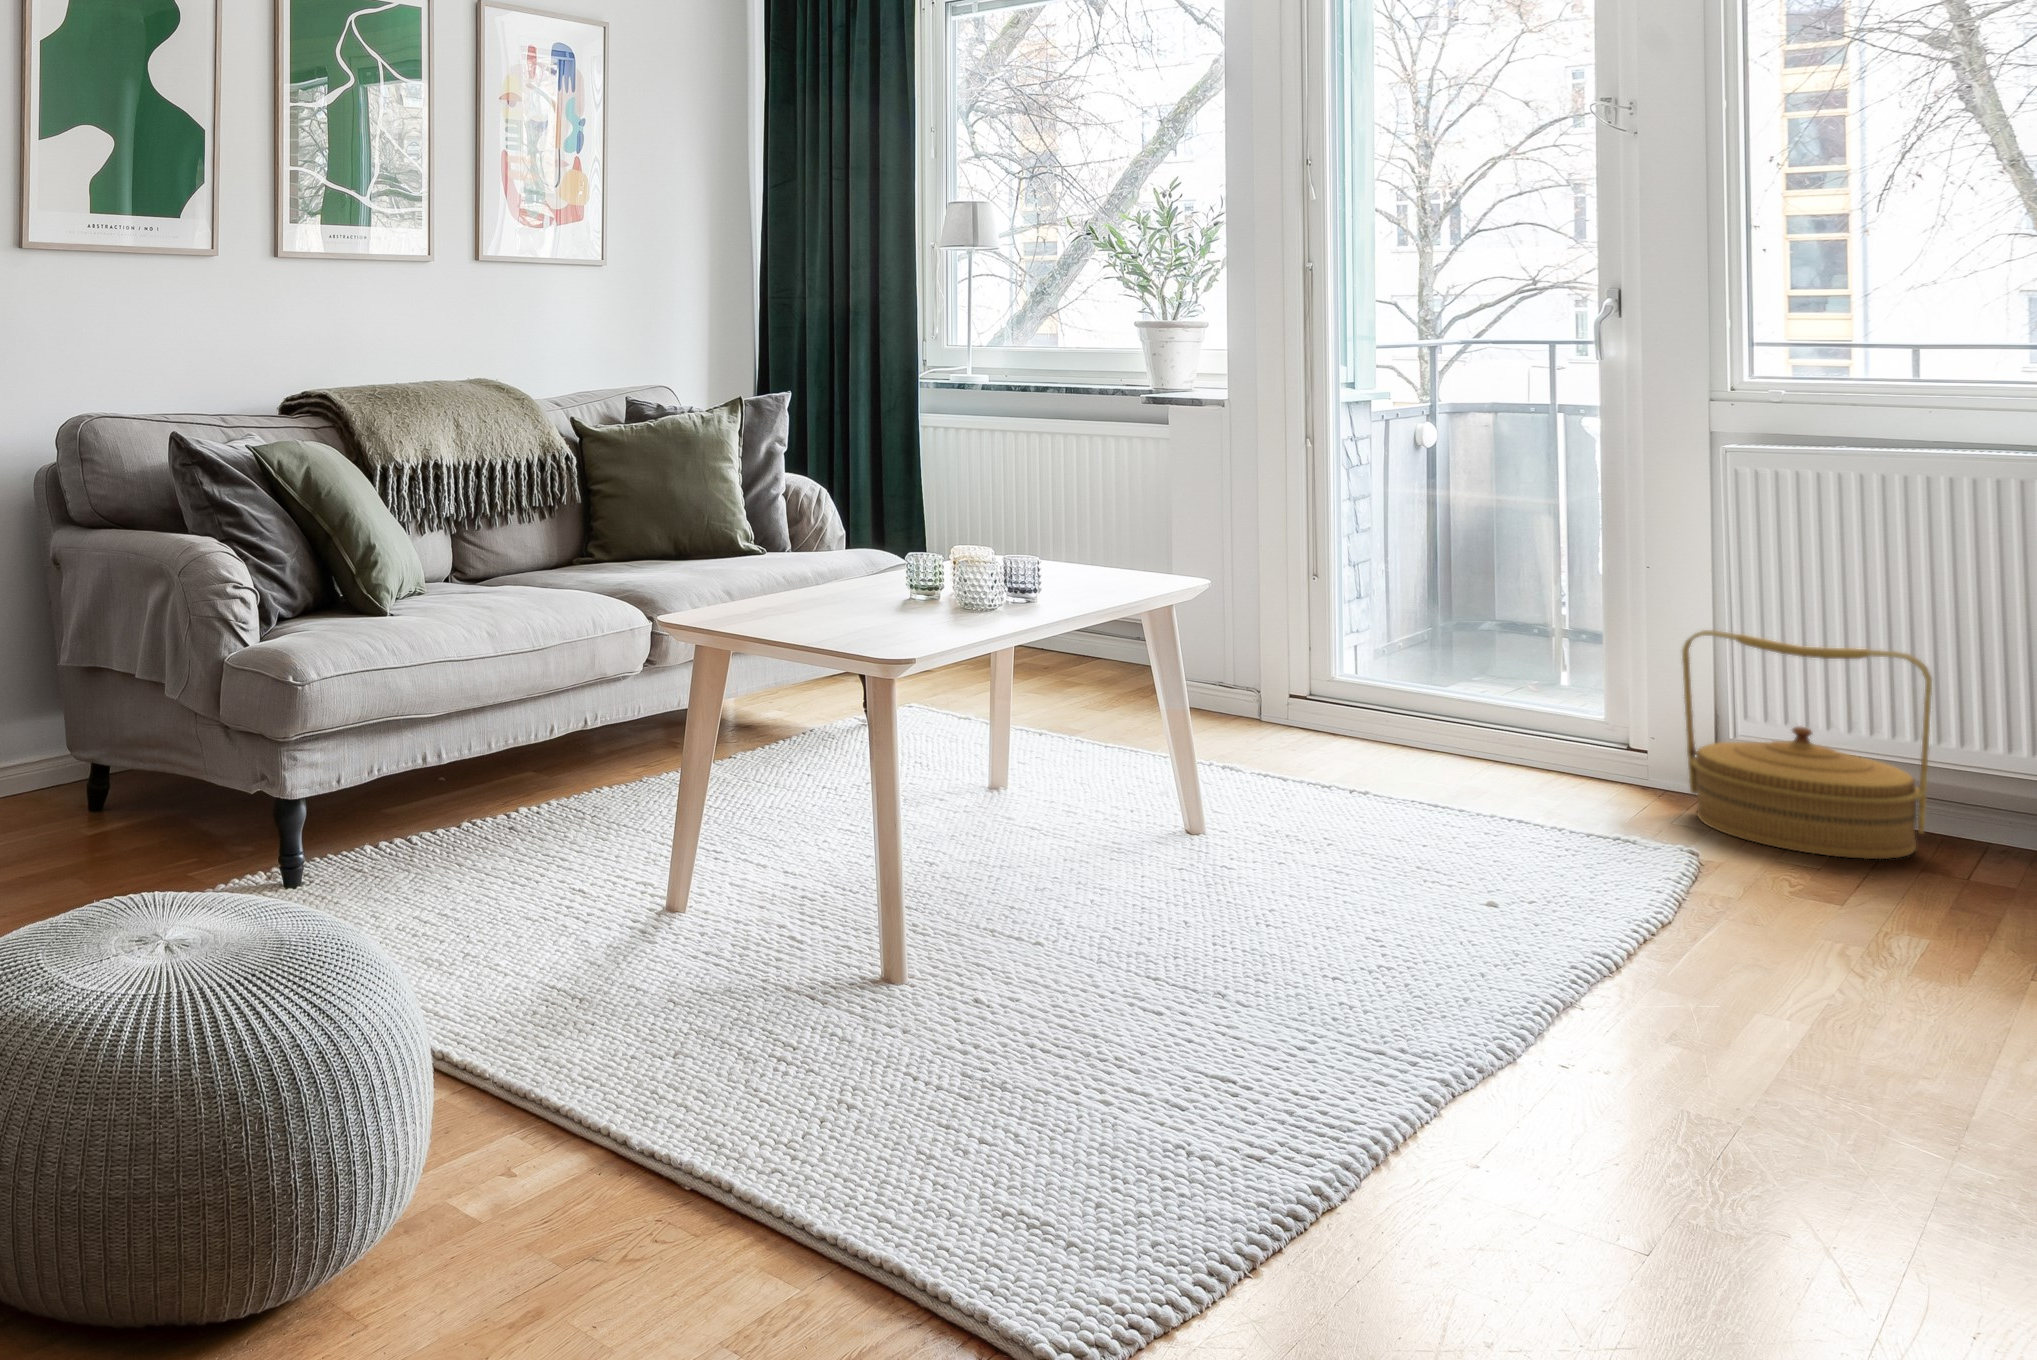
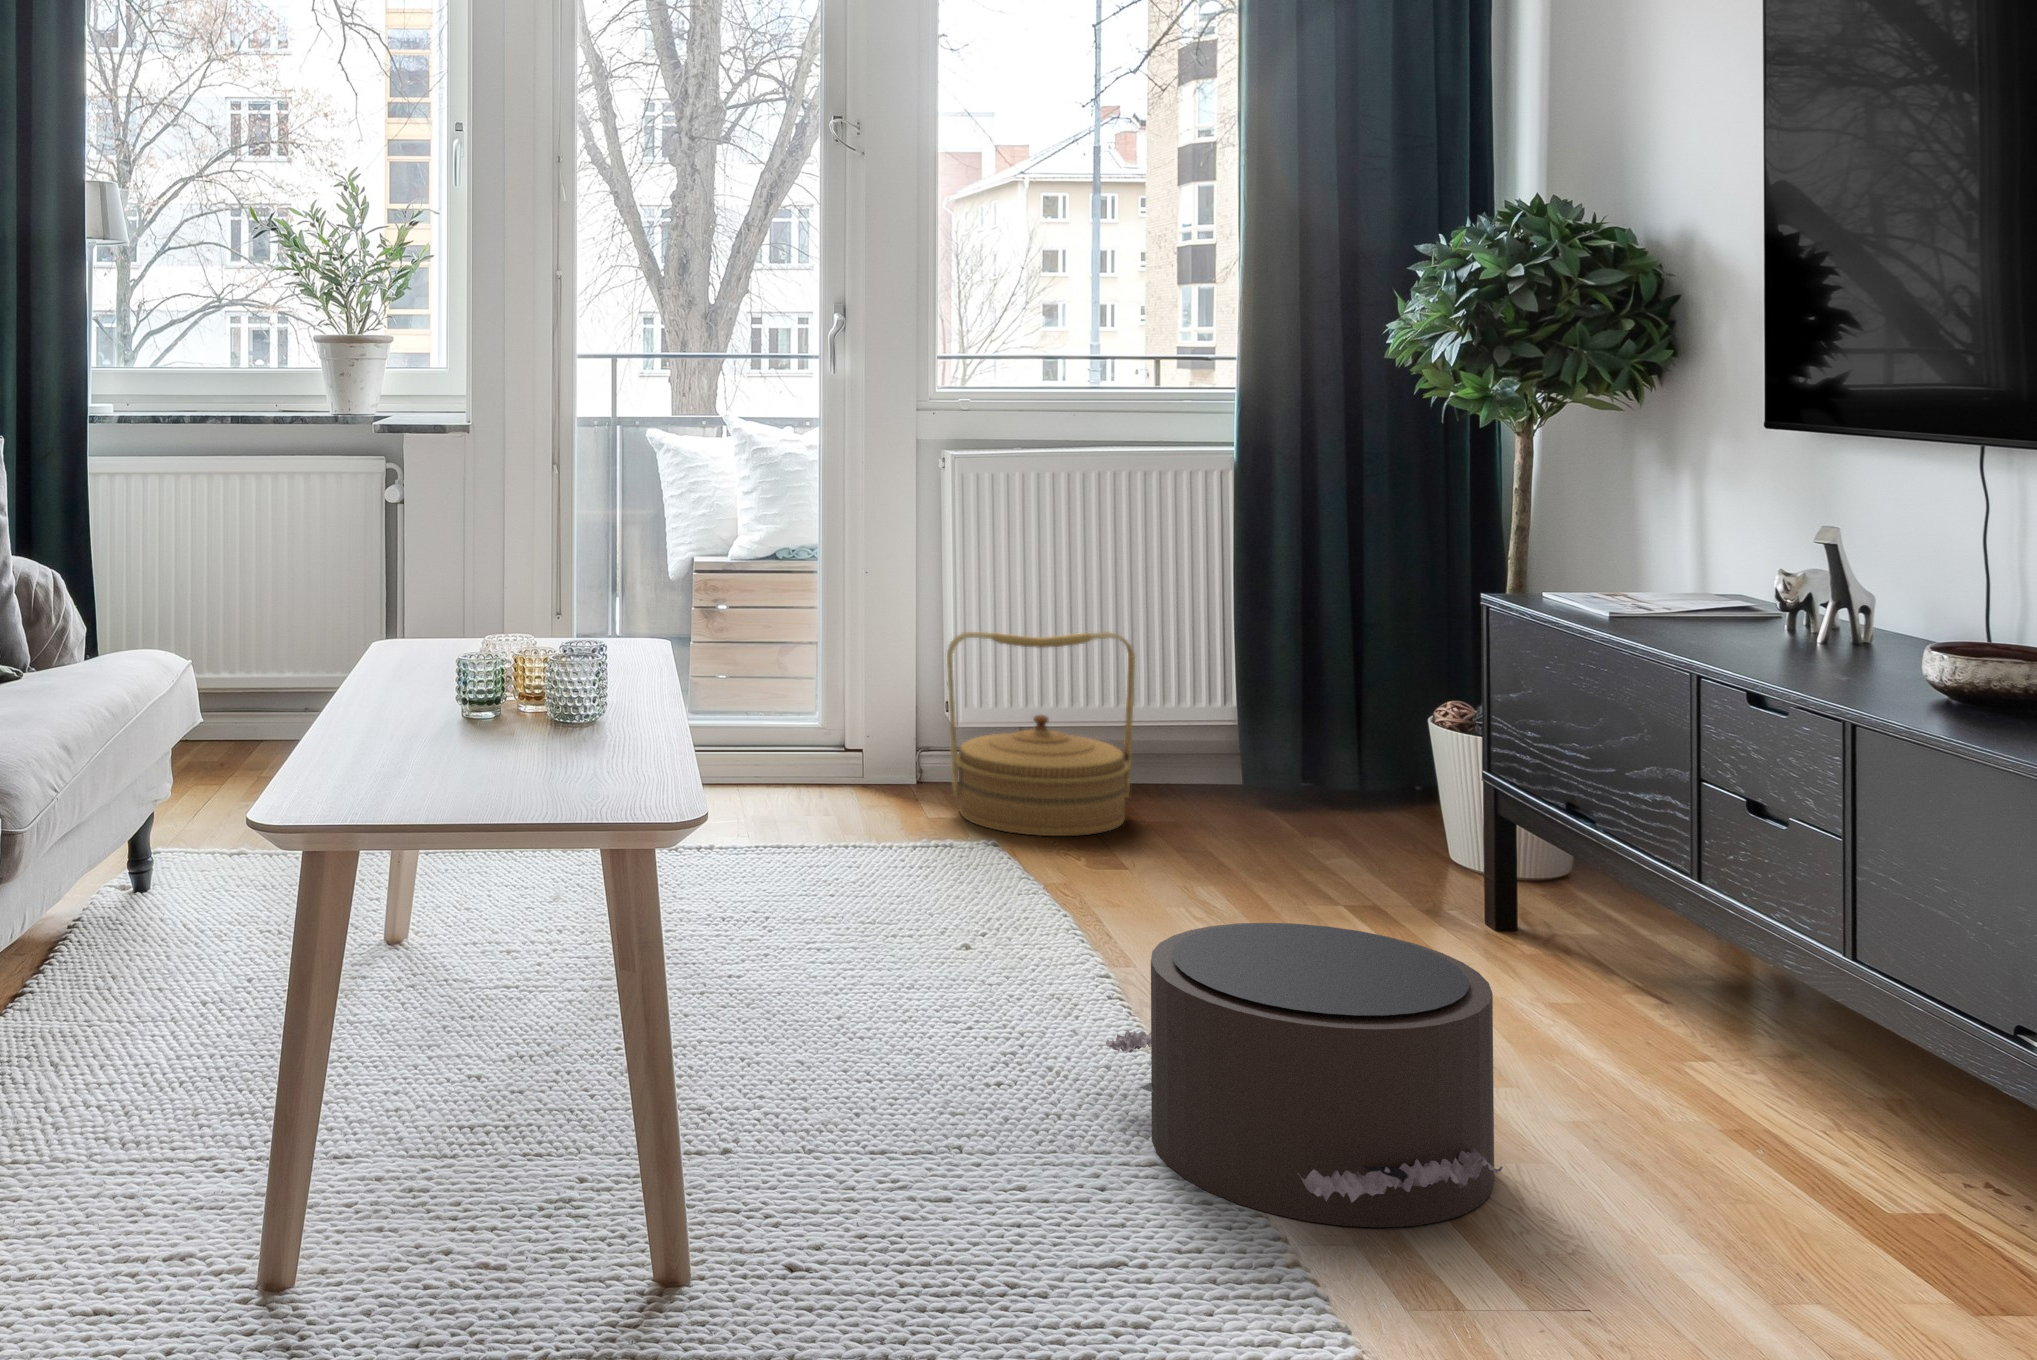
pouf: none [1402,869,1766,1162] -> present [1105,923,1503,1227]

